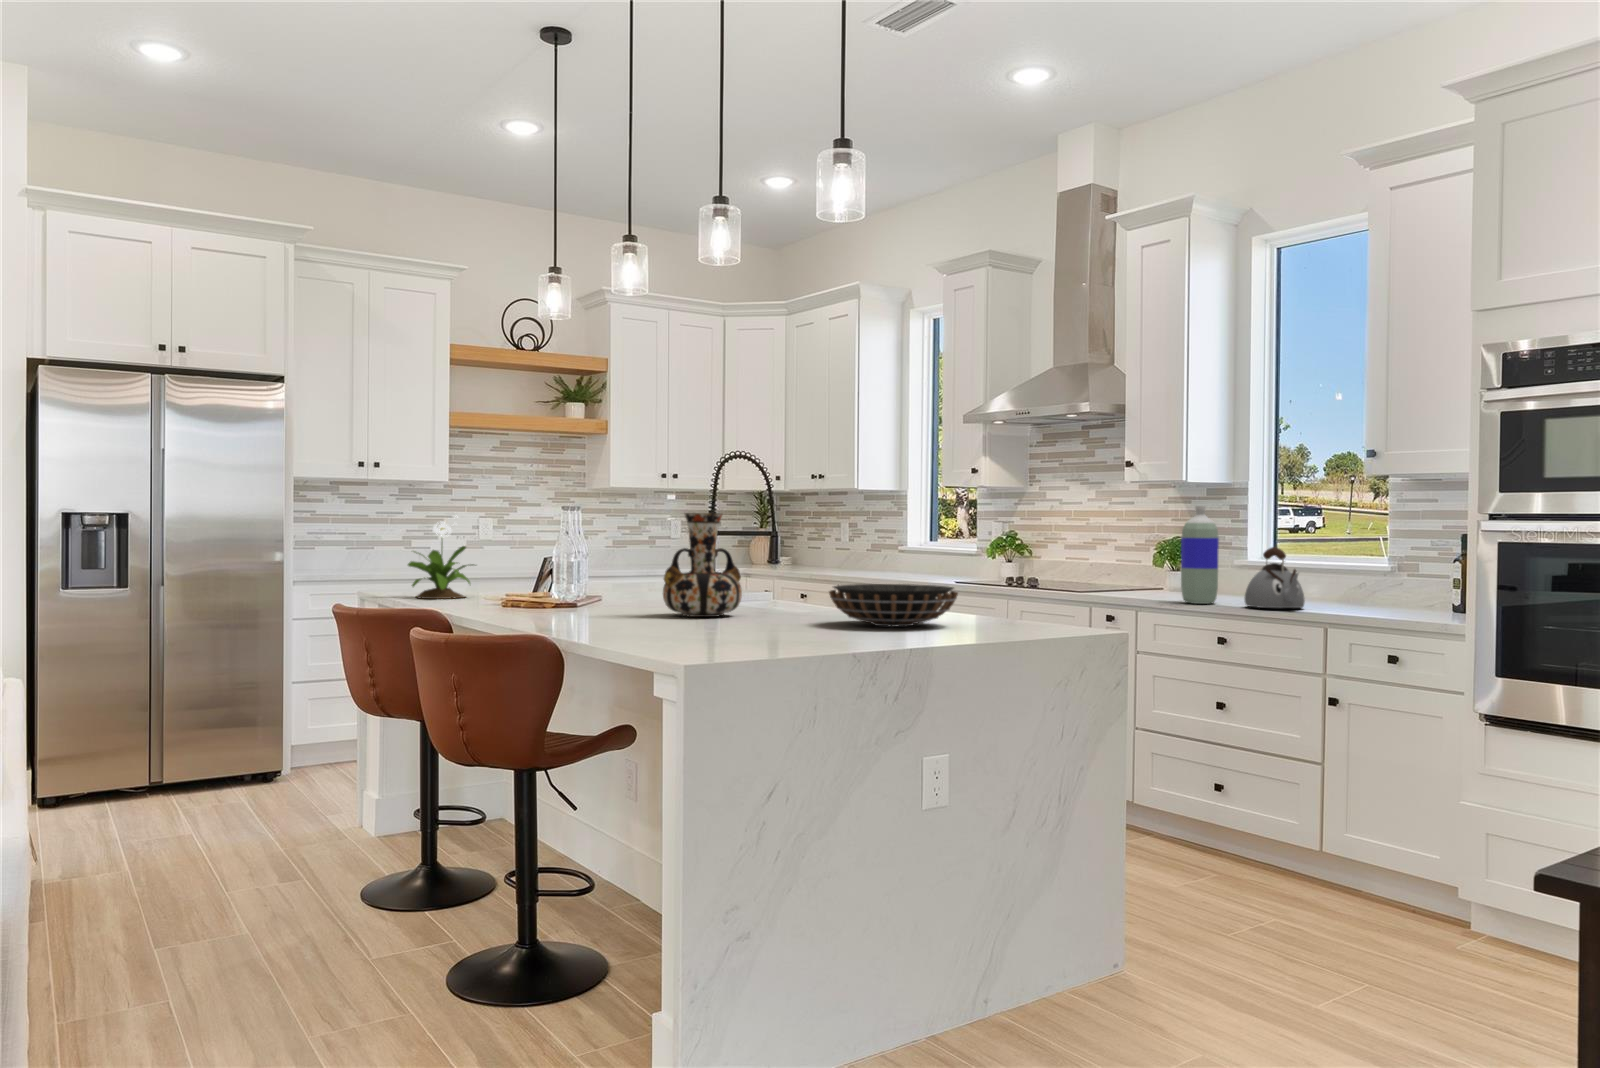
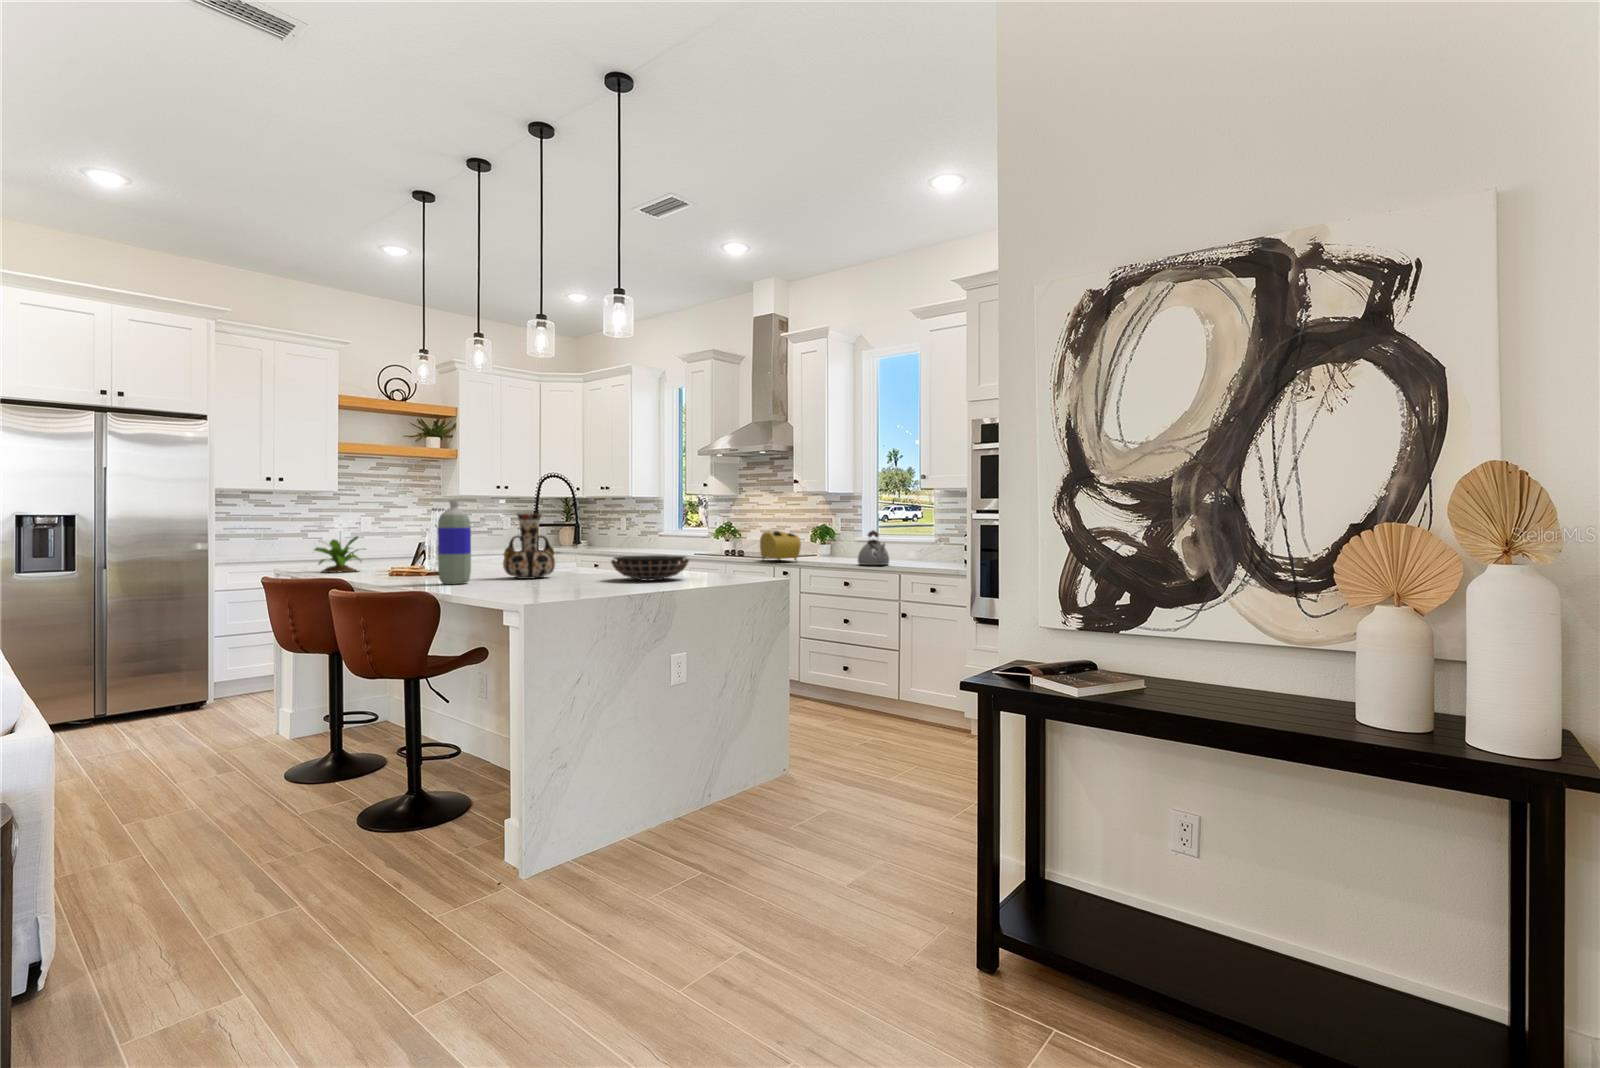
bottle: present [1181,506,1219,604] -> present [437,500,471,584]
toaster: none [1067,547,1139,599] -> present [760,531,801,561]

